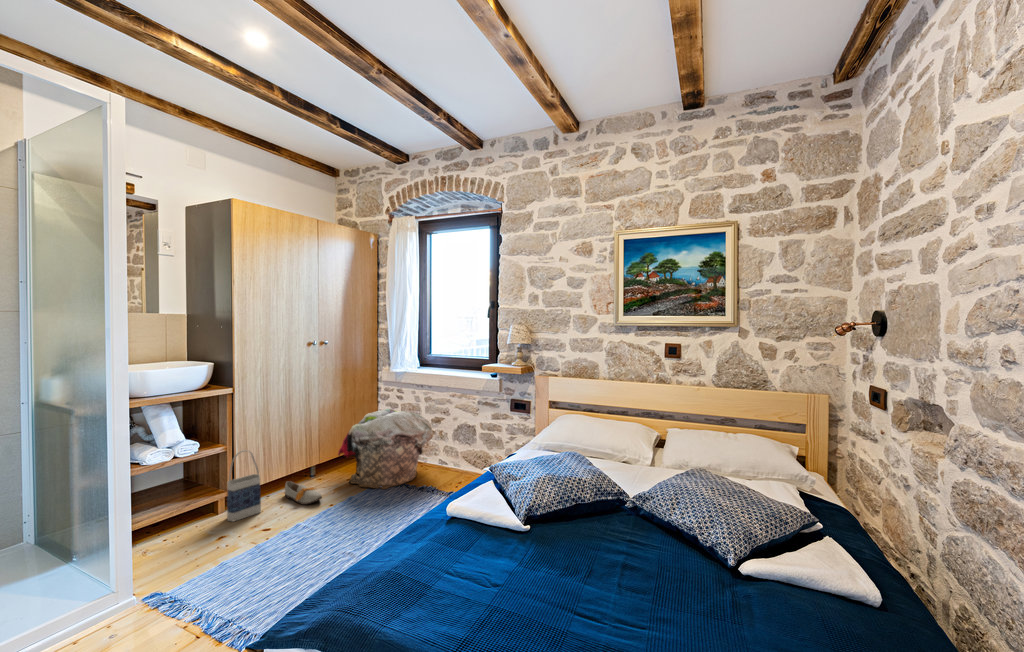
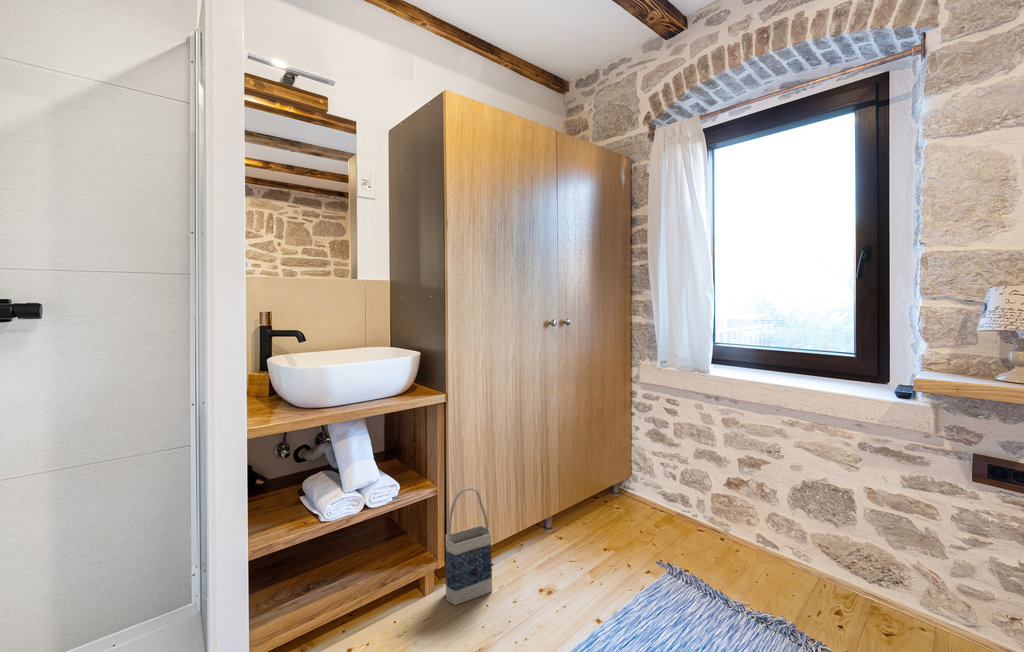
laundry basket: present [338,409,433,489] -> none [588,431,756,576]
shoe: present [285,481,322,505] -> none [520,537,583,588]

